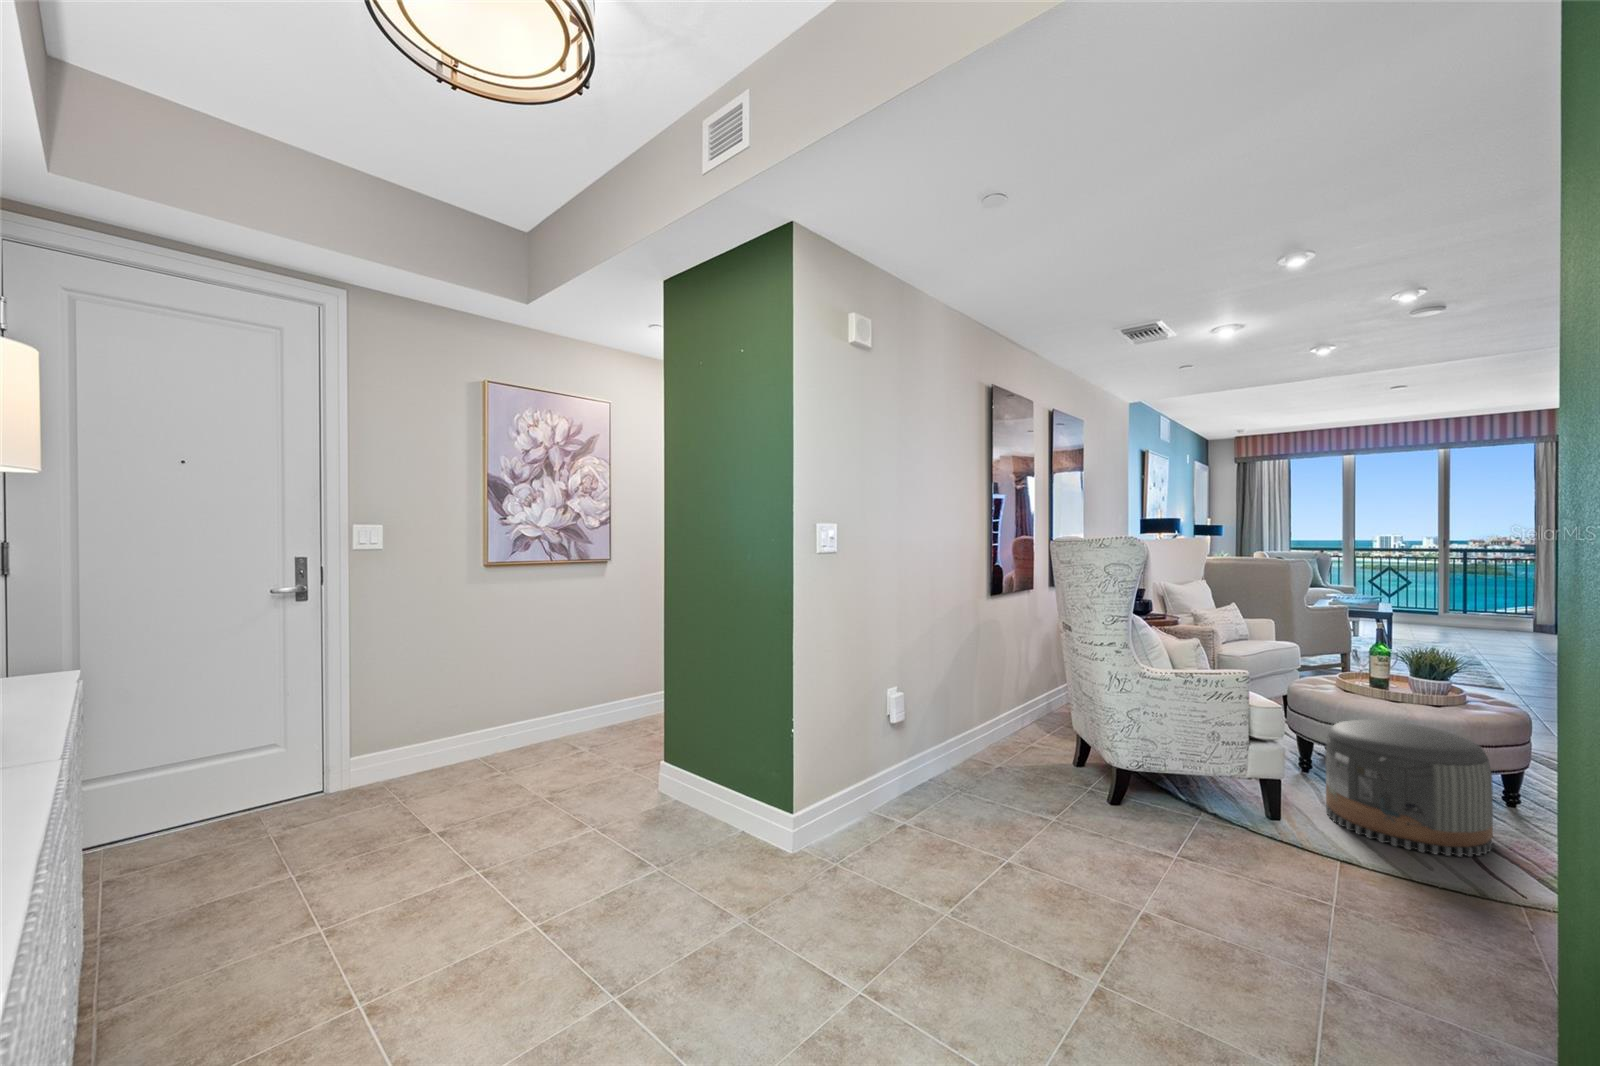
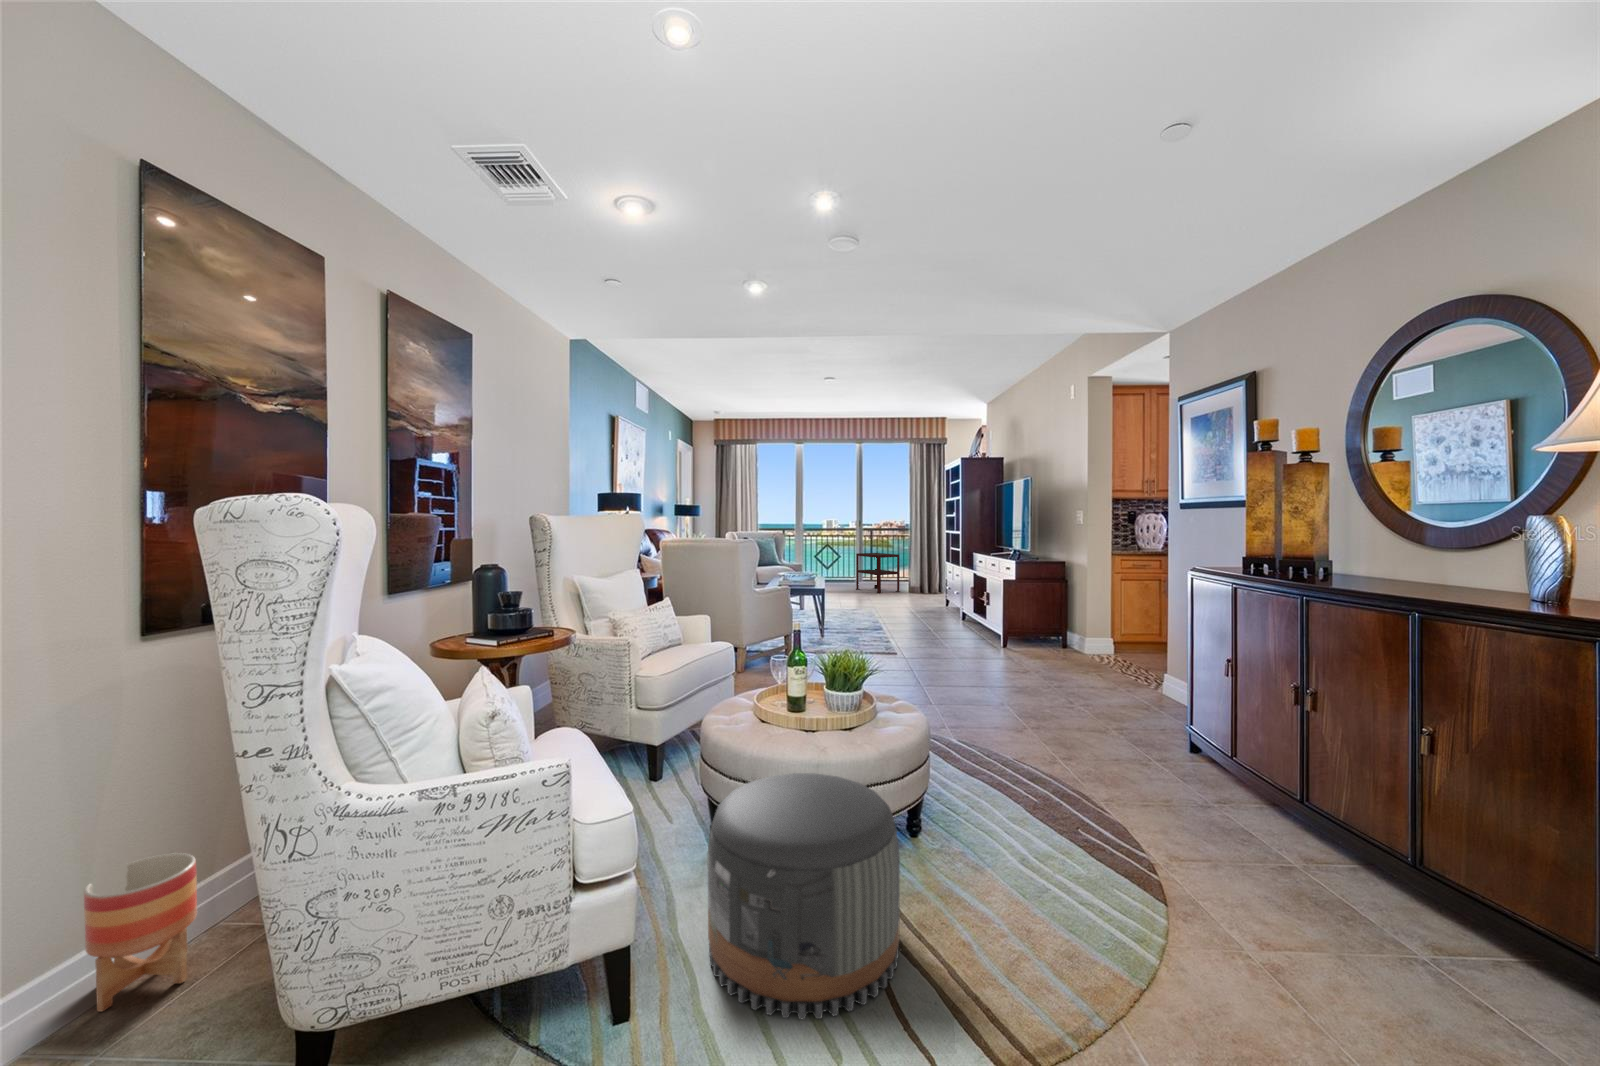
side table: none [1436,580,1514,630] -> present [856,553,900,593]
planter: none [988,700,1025,758] -> present [84,853,197,1011]

